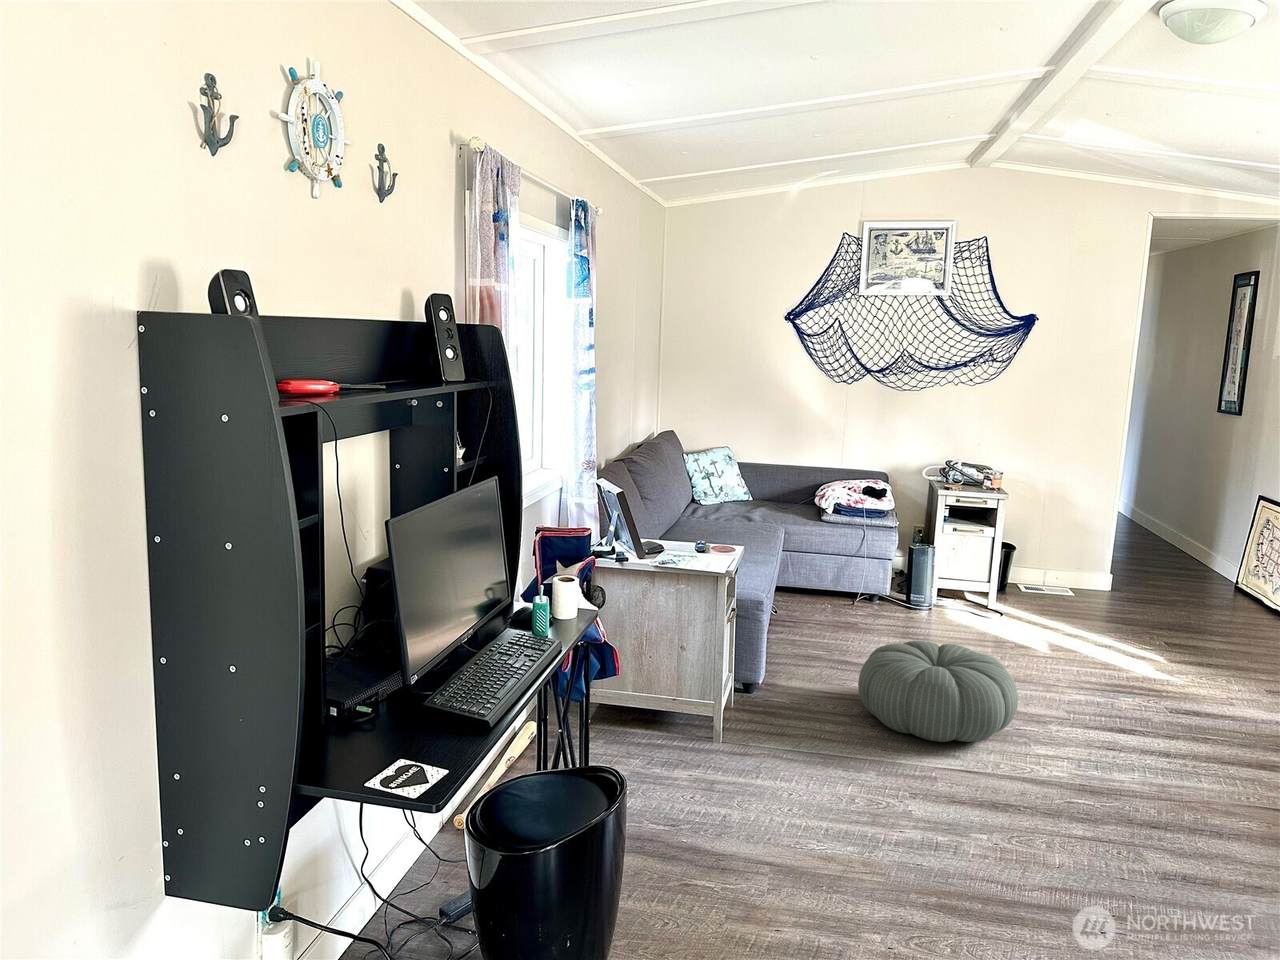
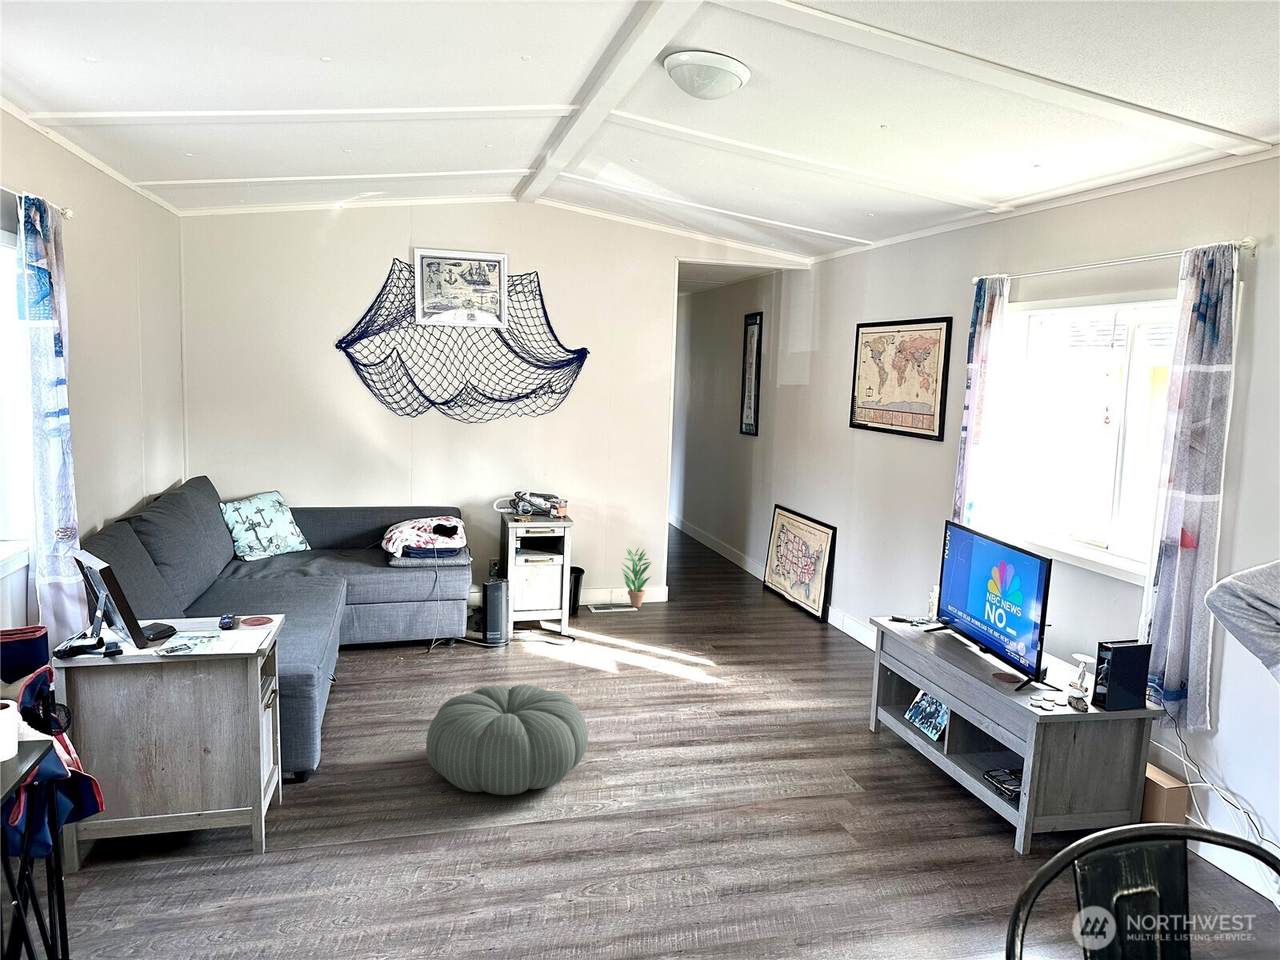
potted plant: none [1058,529,1096,593] -> present [622,548,651,607]

